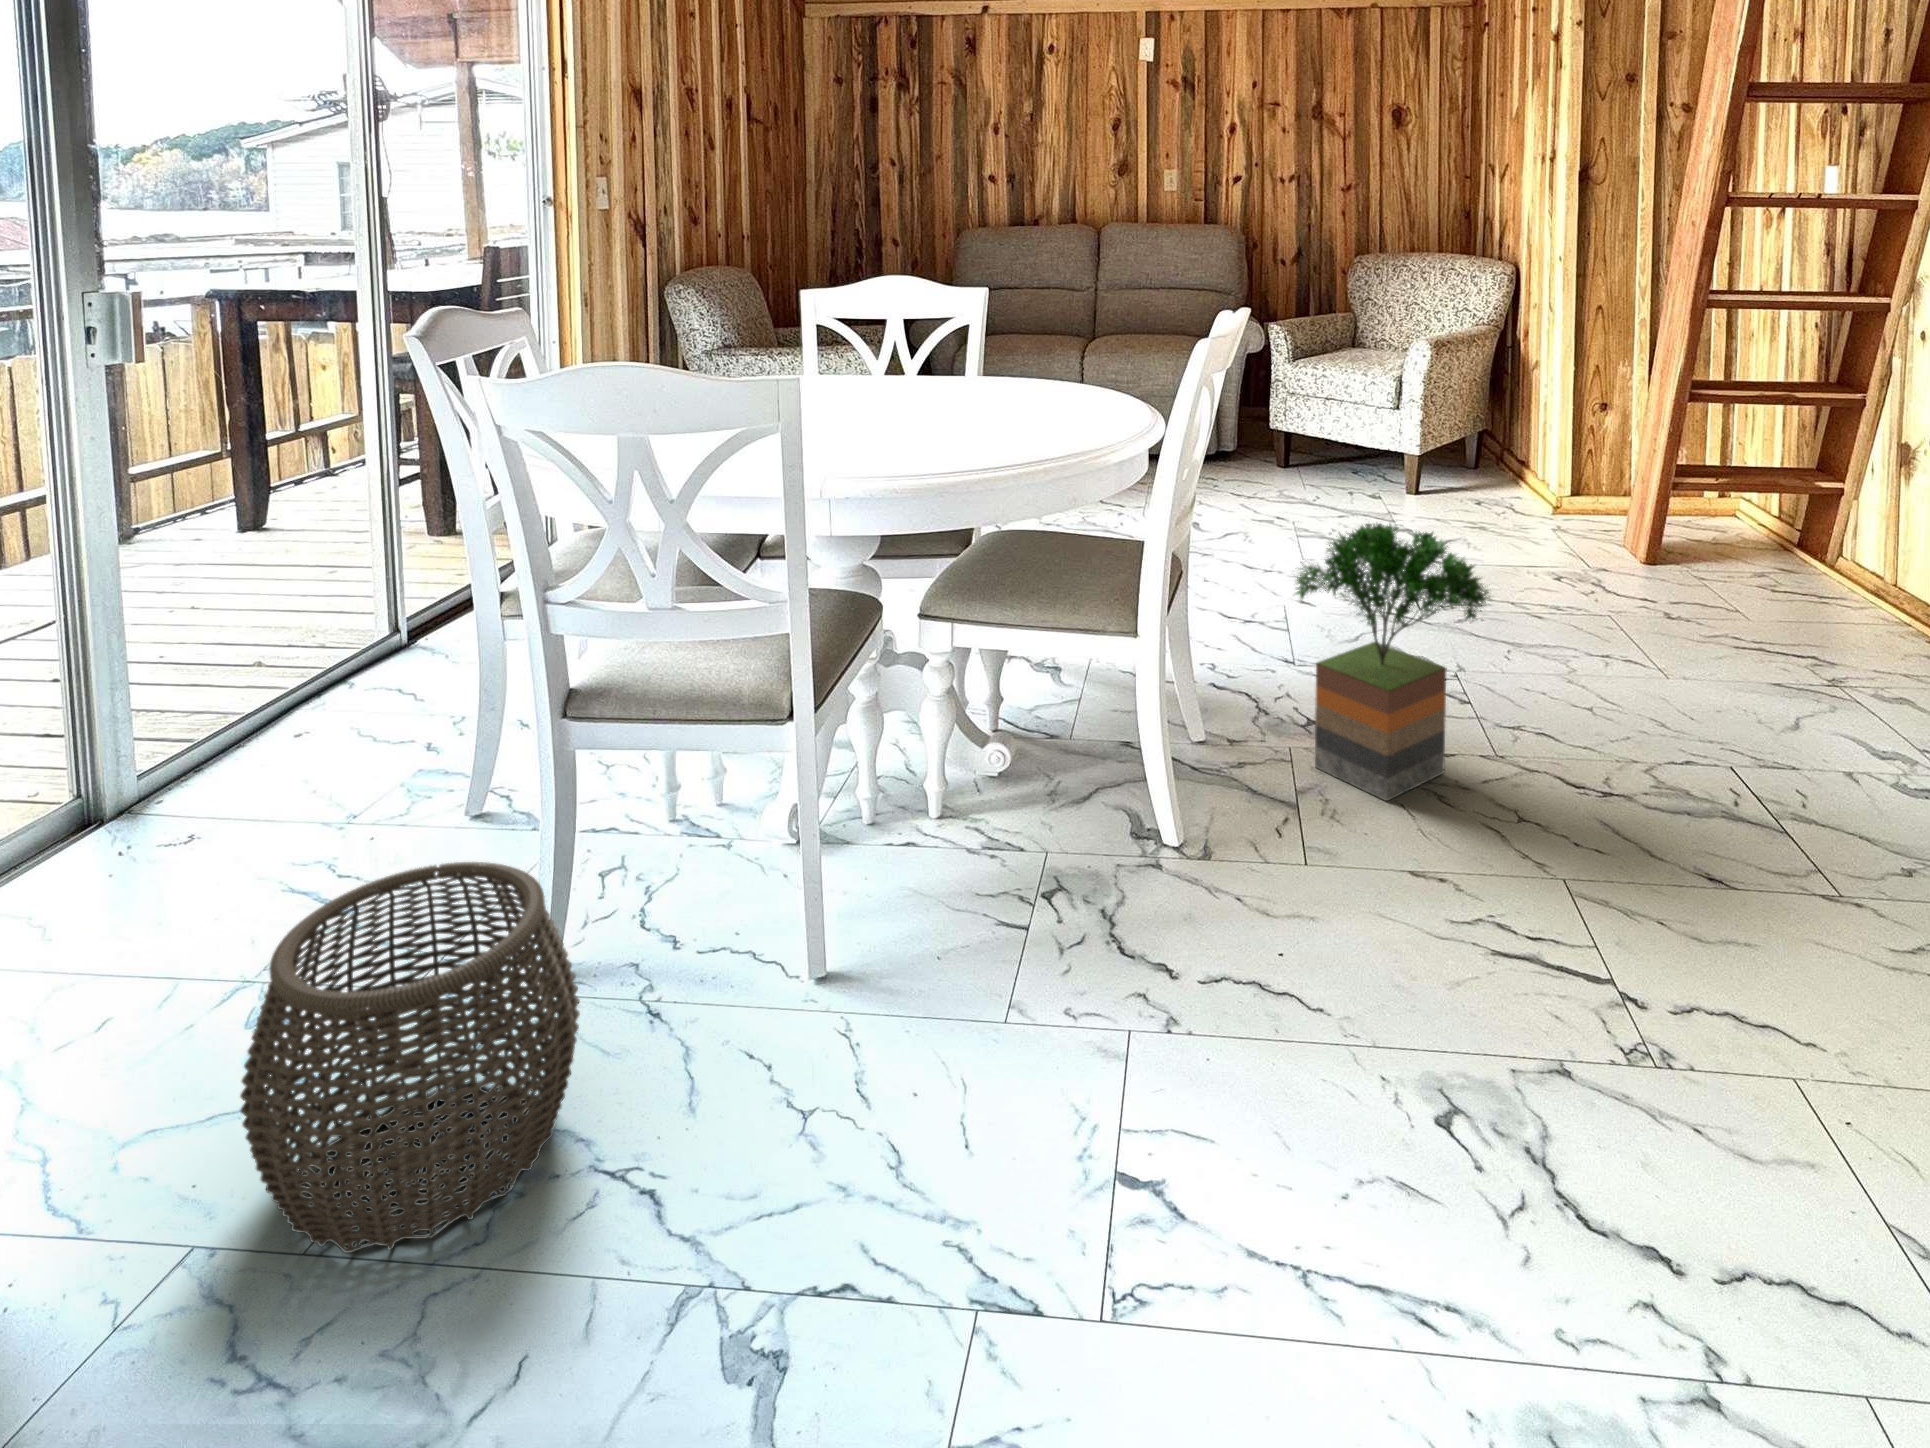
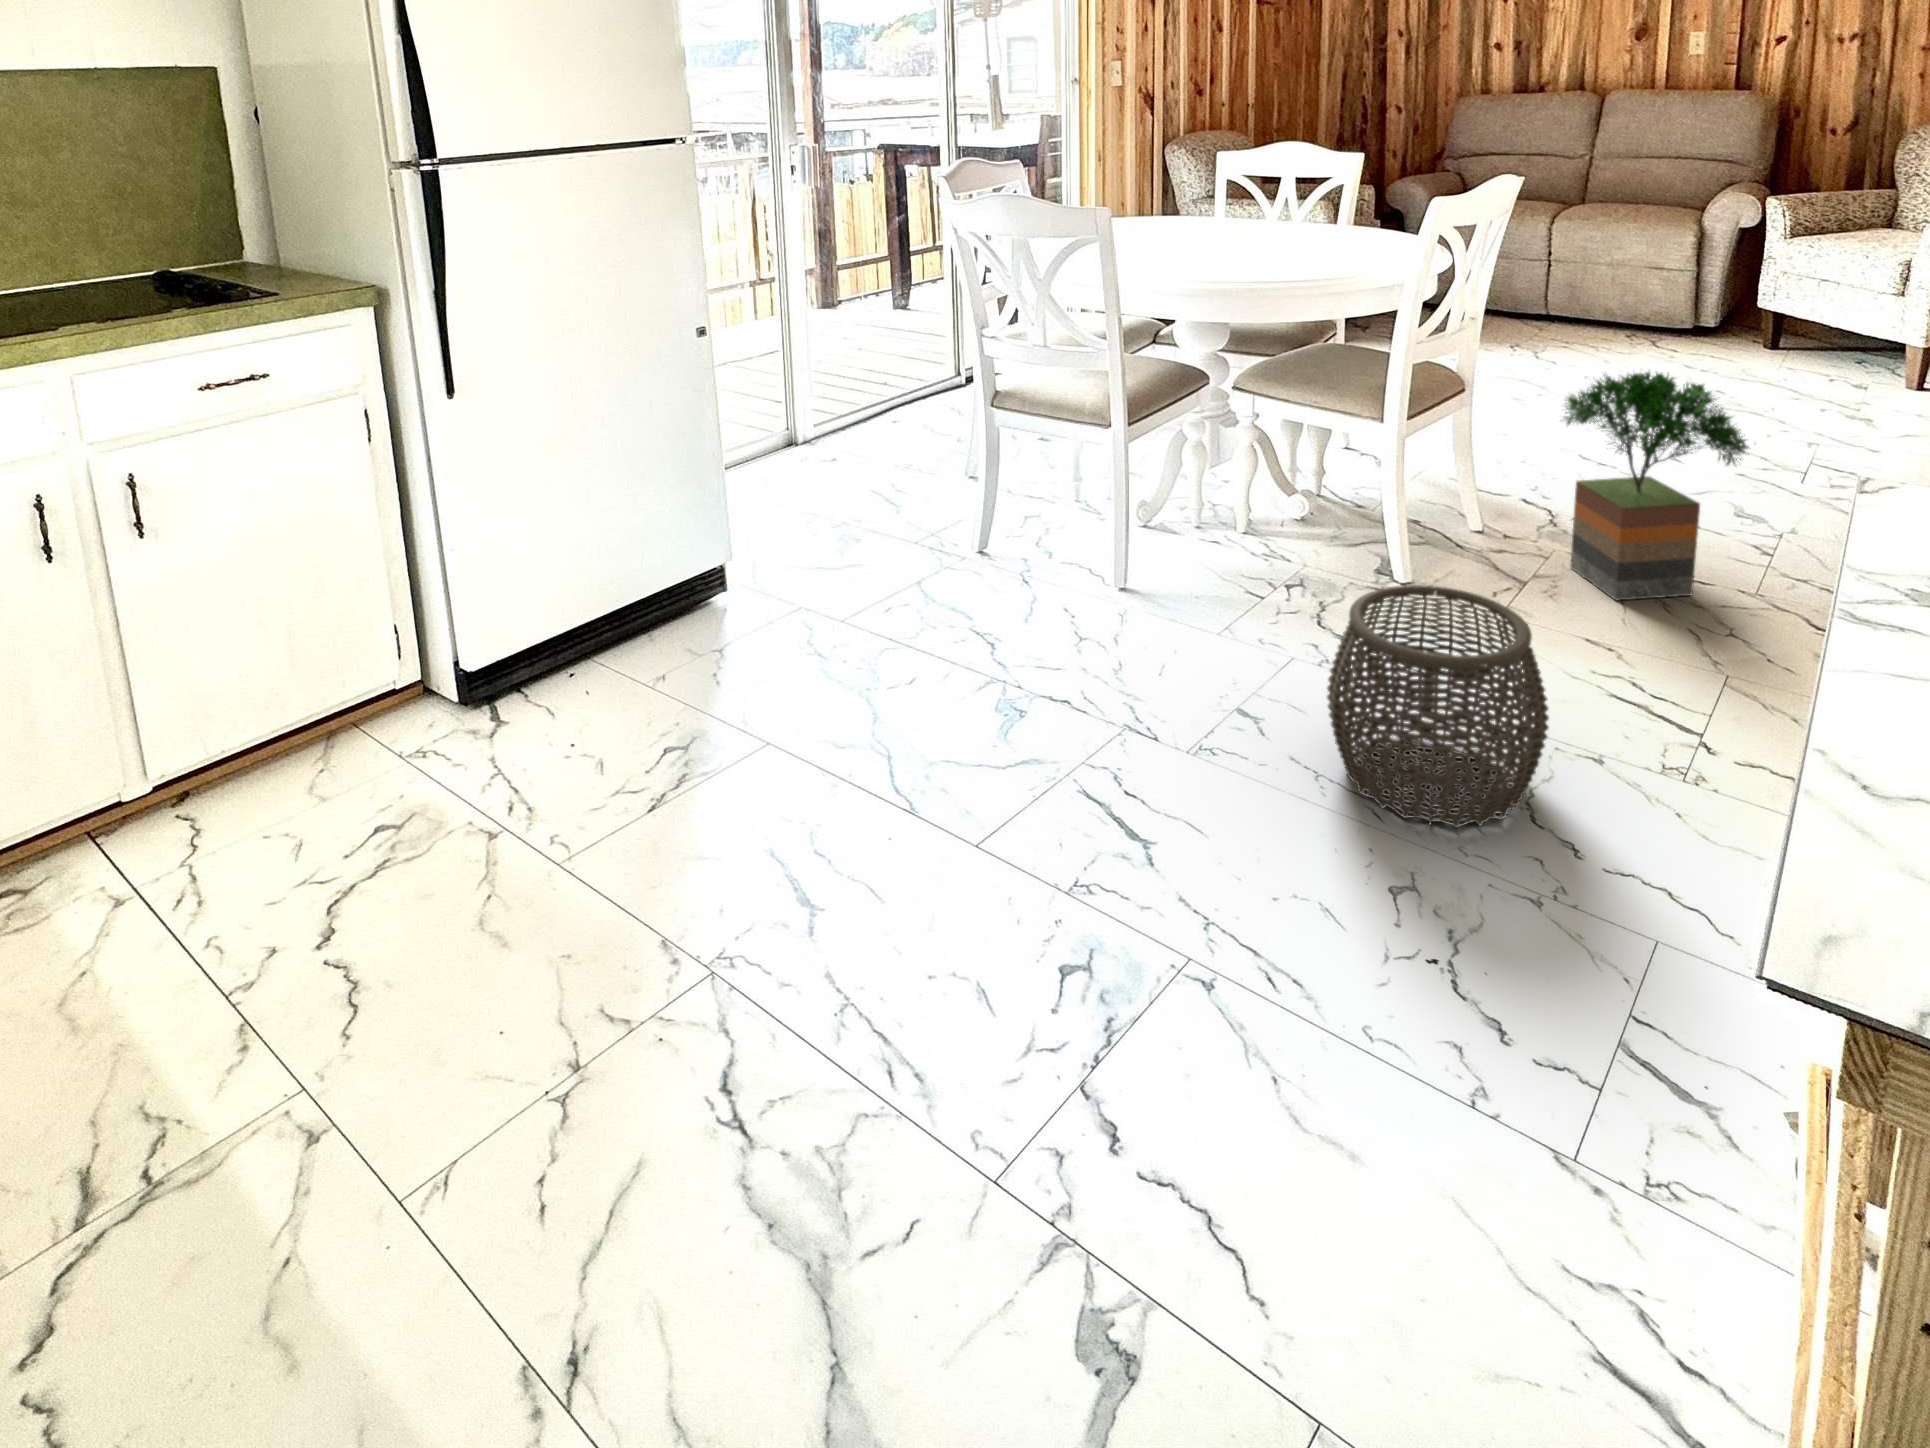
woven basket: present [240,862,580,1253] -> present [1327,585,1549,828]

